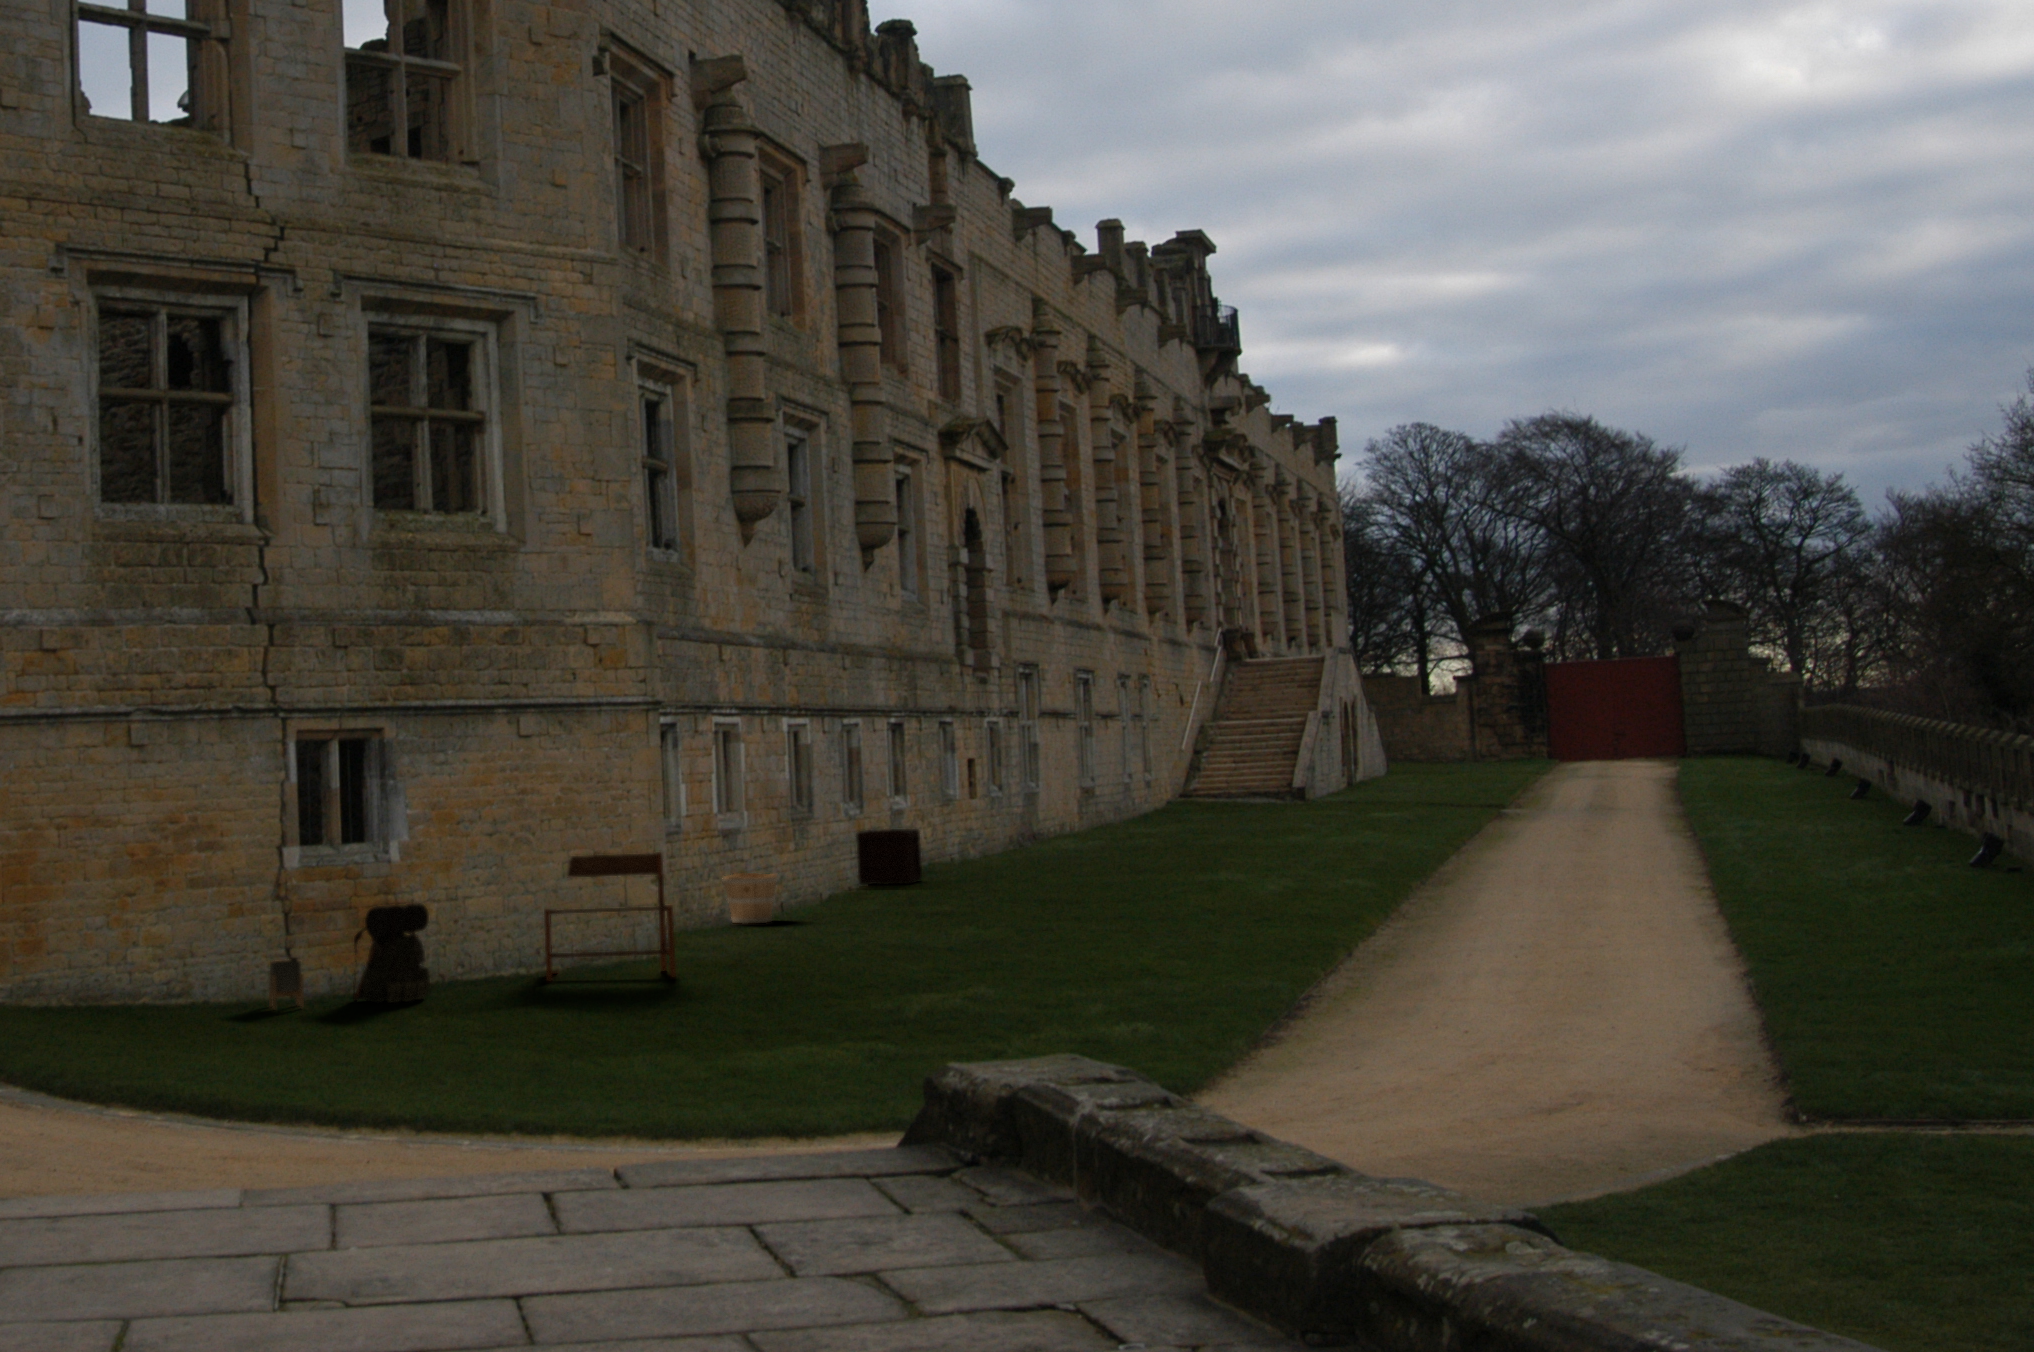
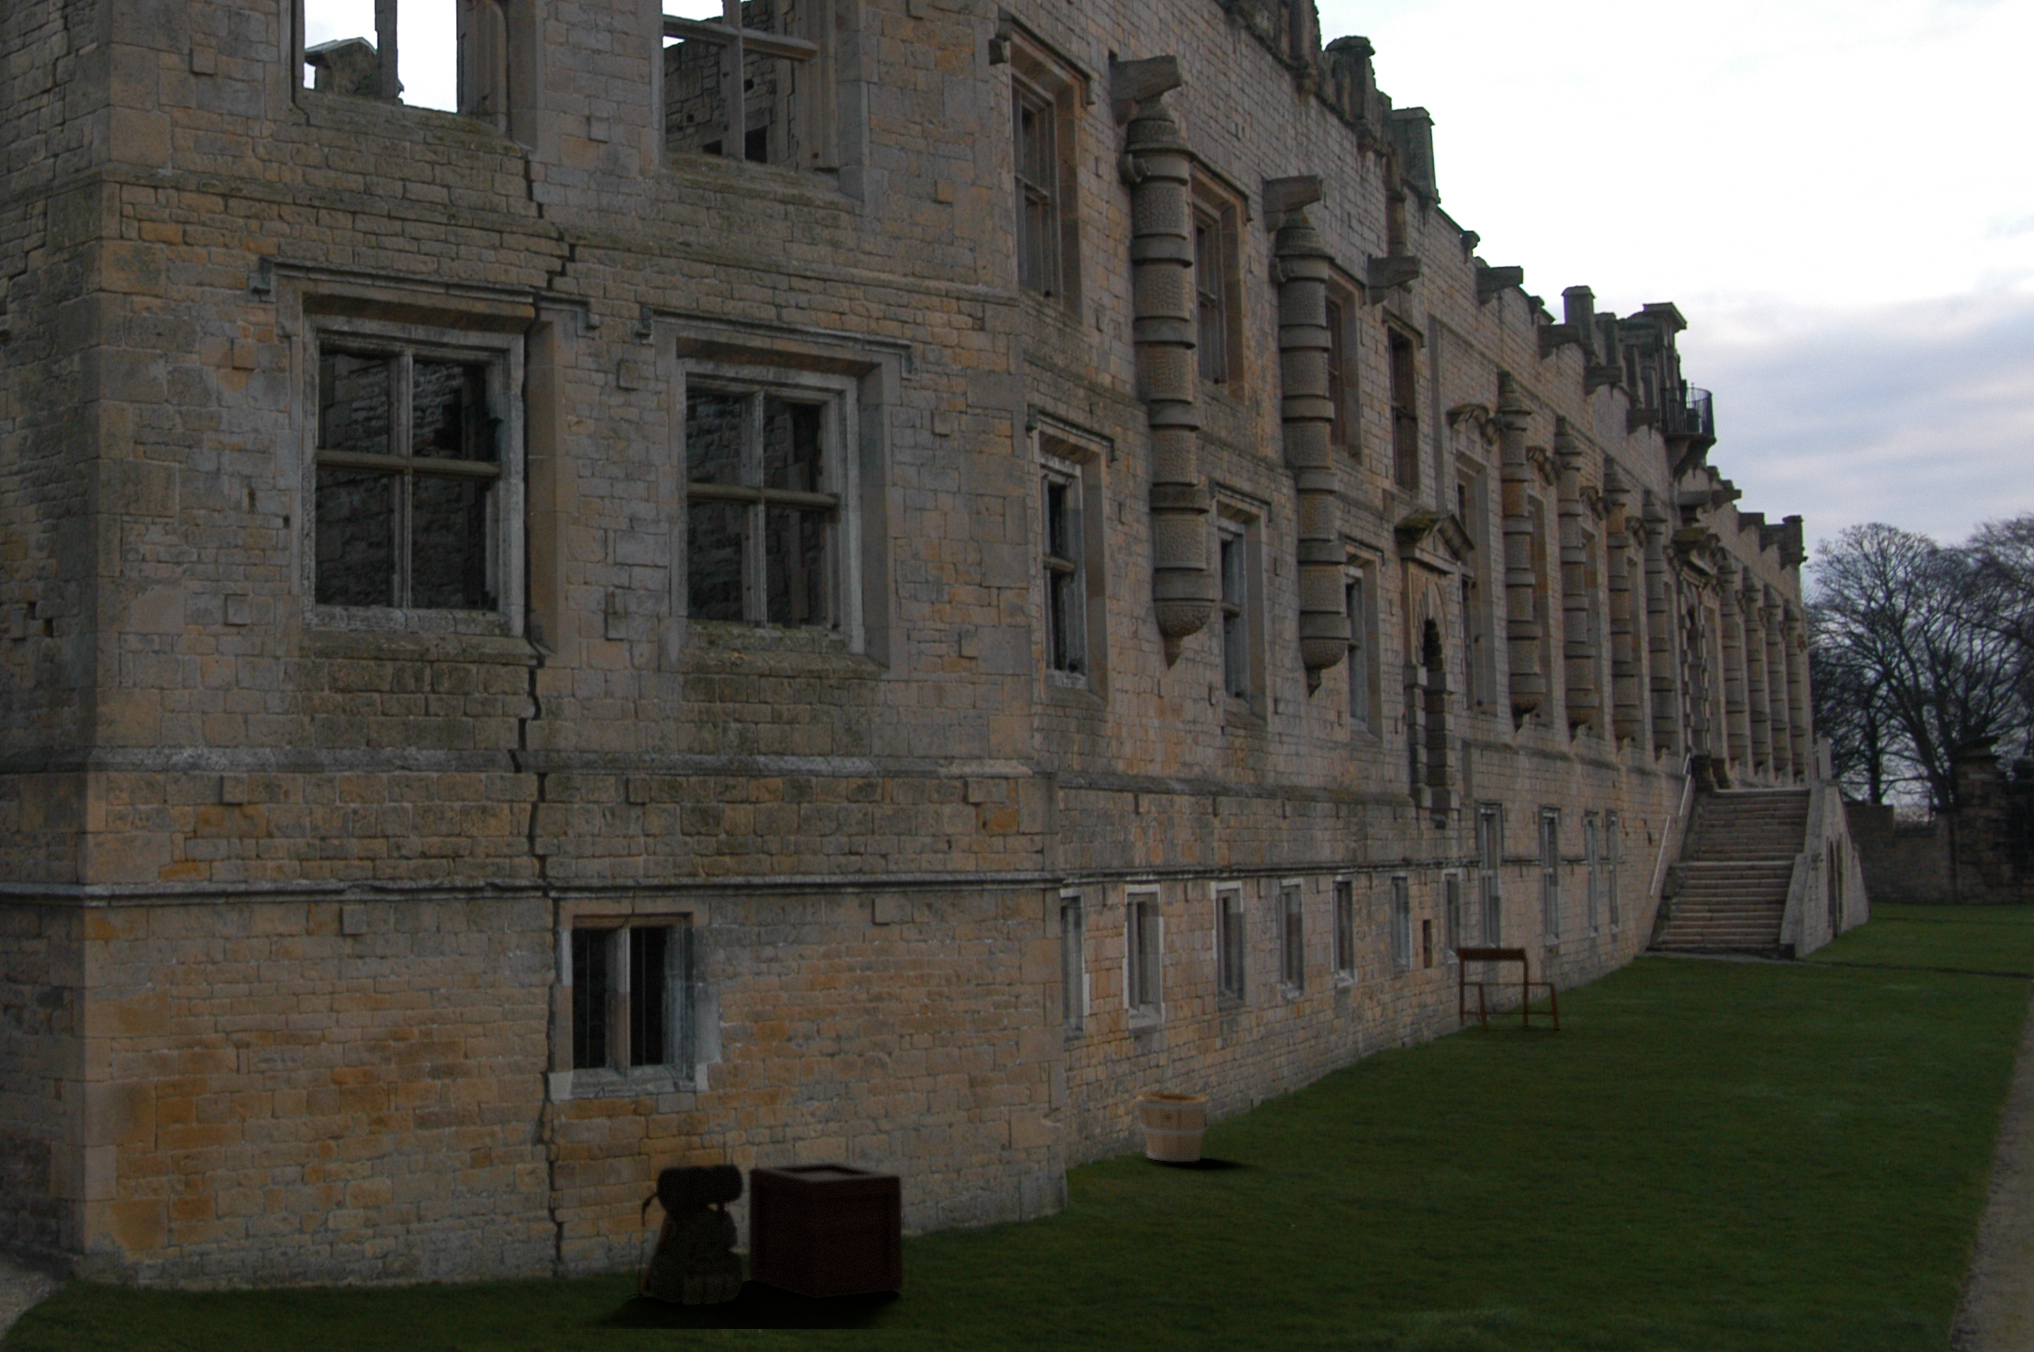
wooden crate: present [856,829,922,885] -> present [749,1162,903,1299]
bench: present [544,852,676,981] -> present [1456,947,1560,1030]
planter: present [269,960,304,1009] -> none [521,1235,568,1307]

